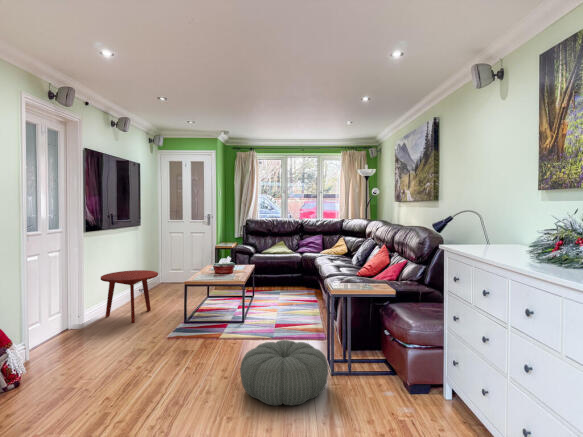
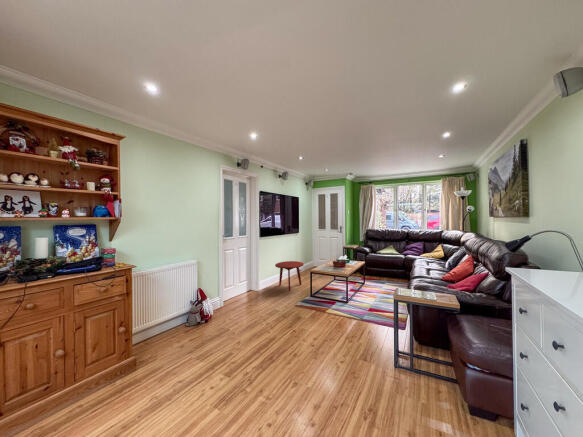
pouf: present [240,340,328,406] -> none [320,326,387,384]

